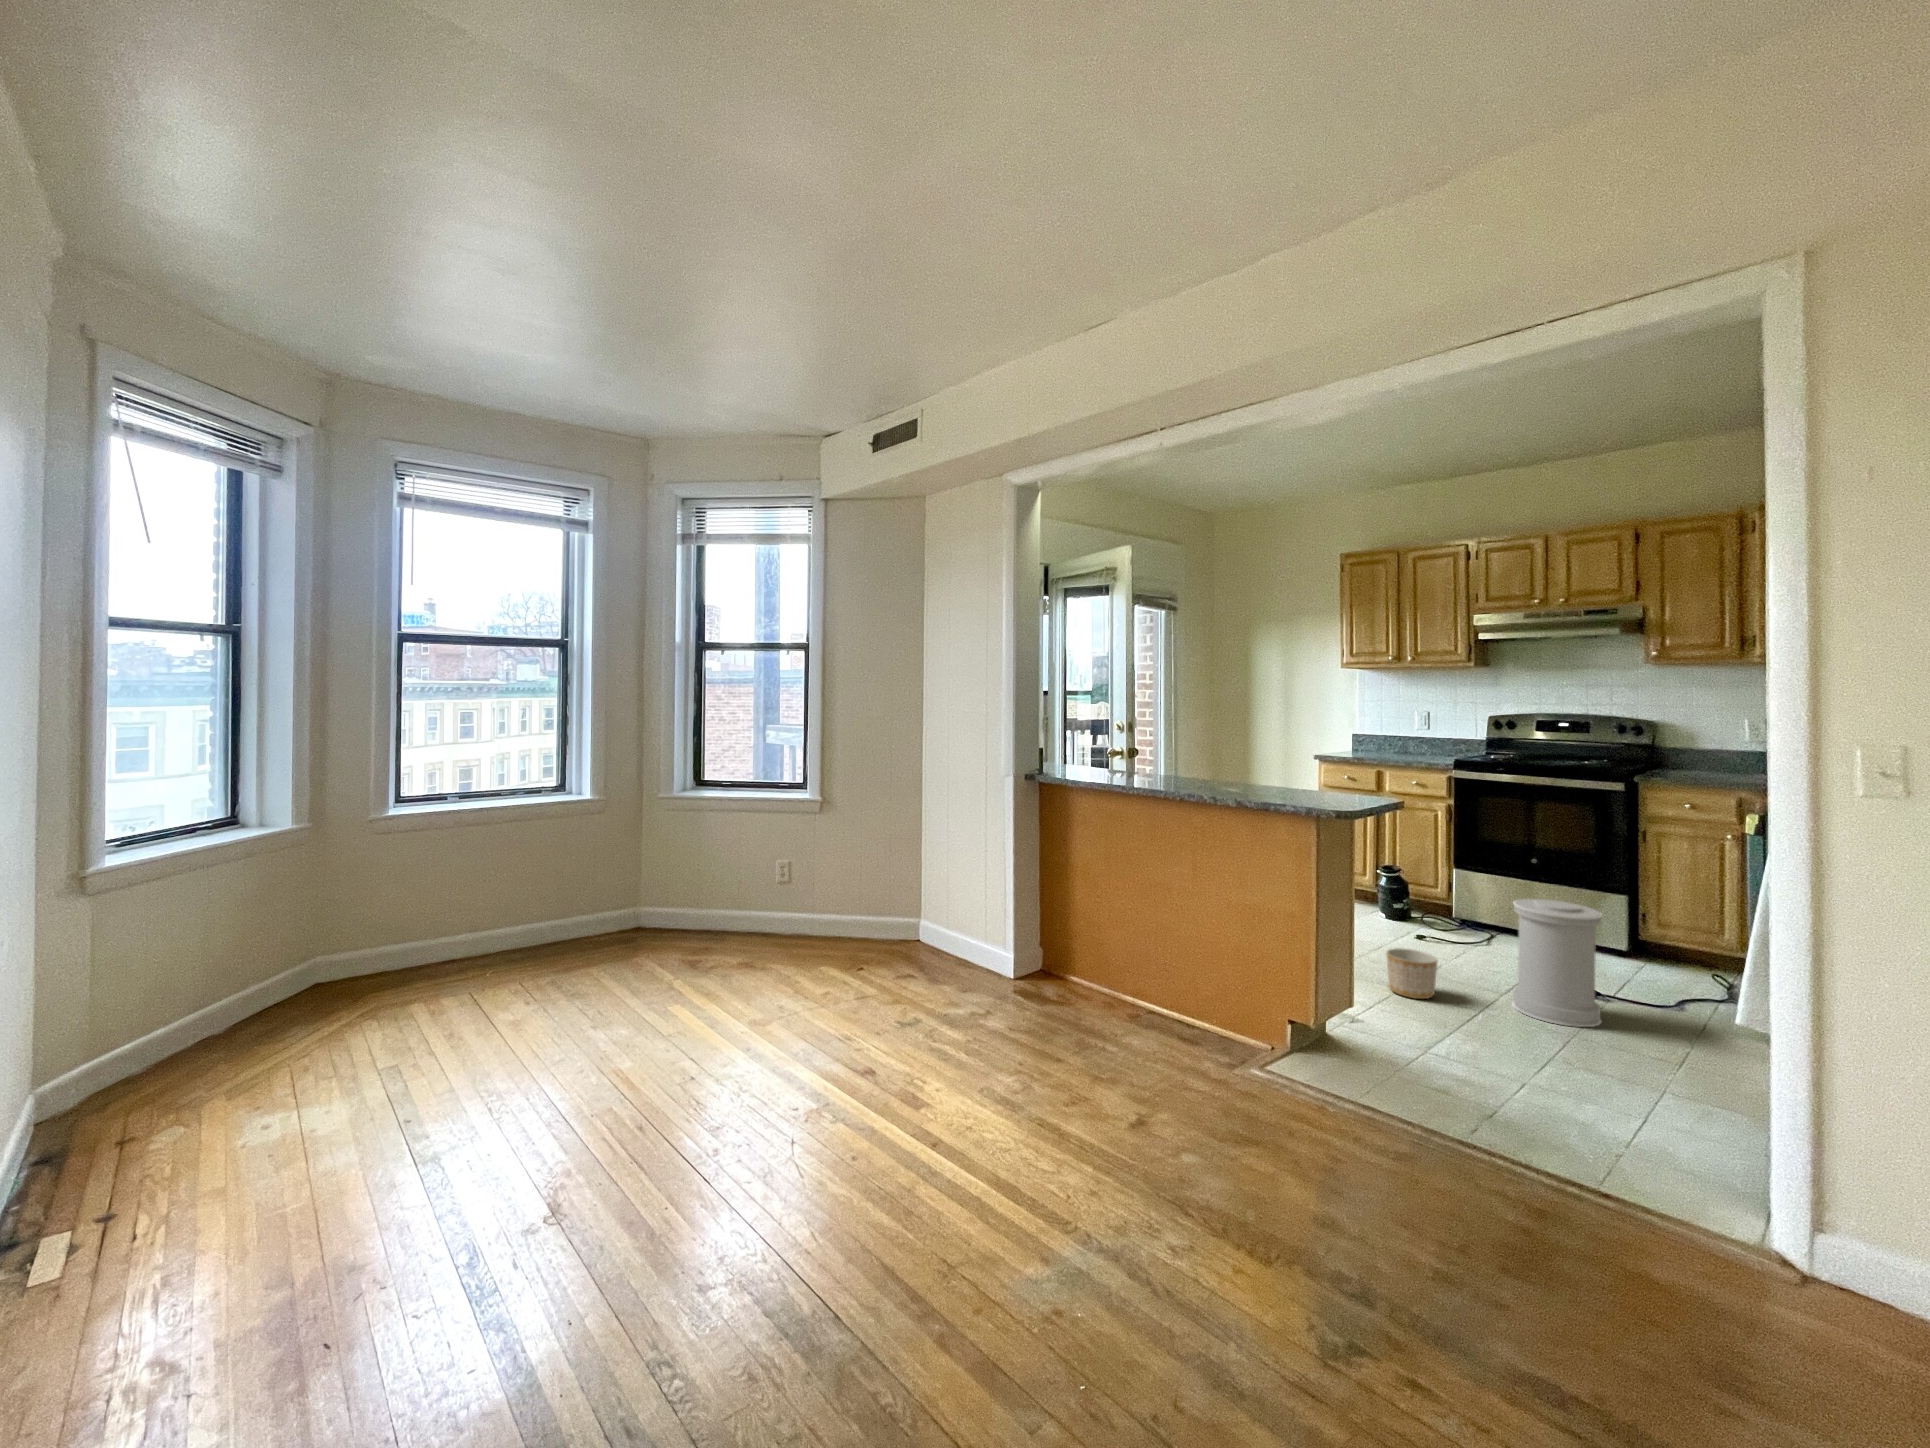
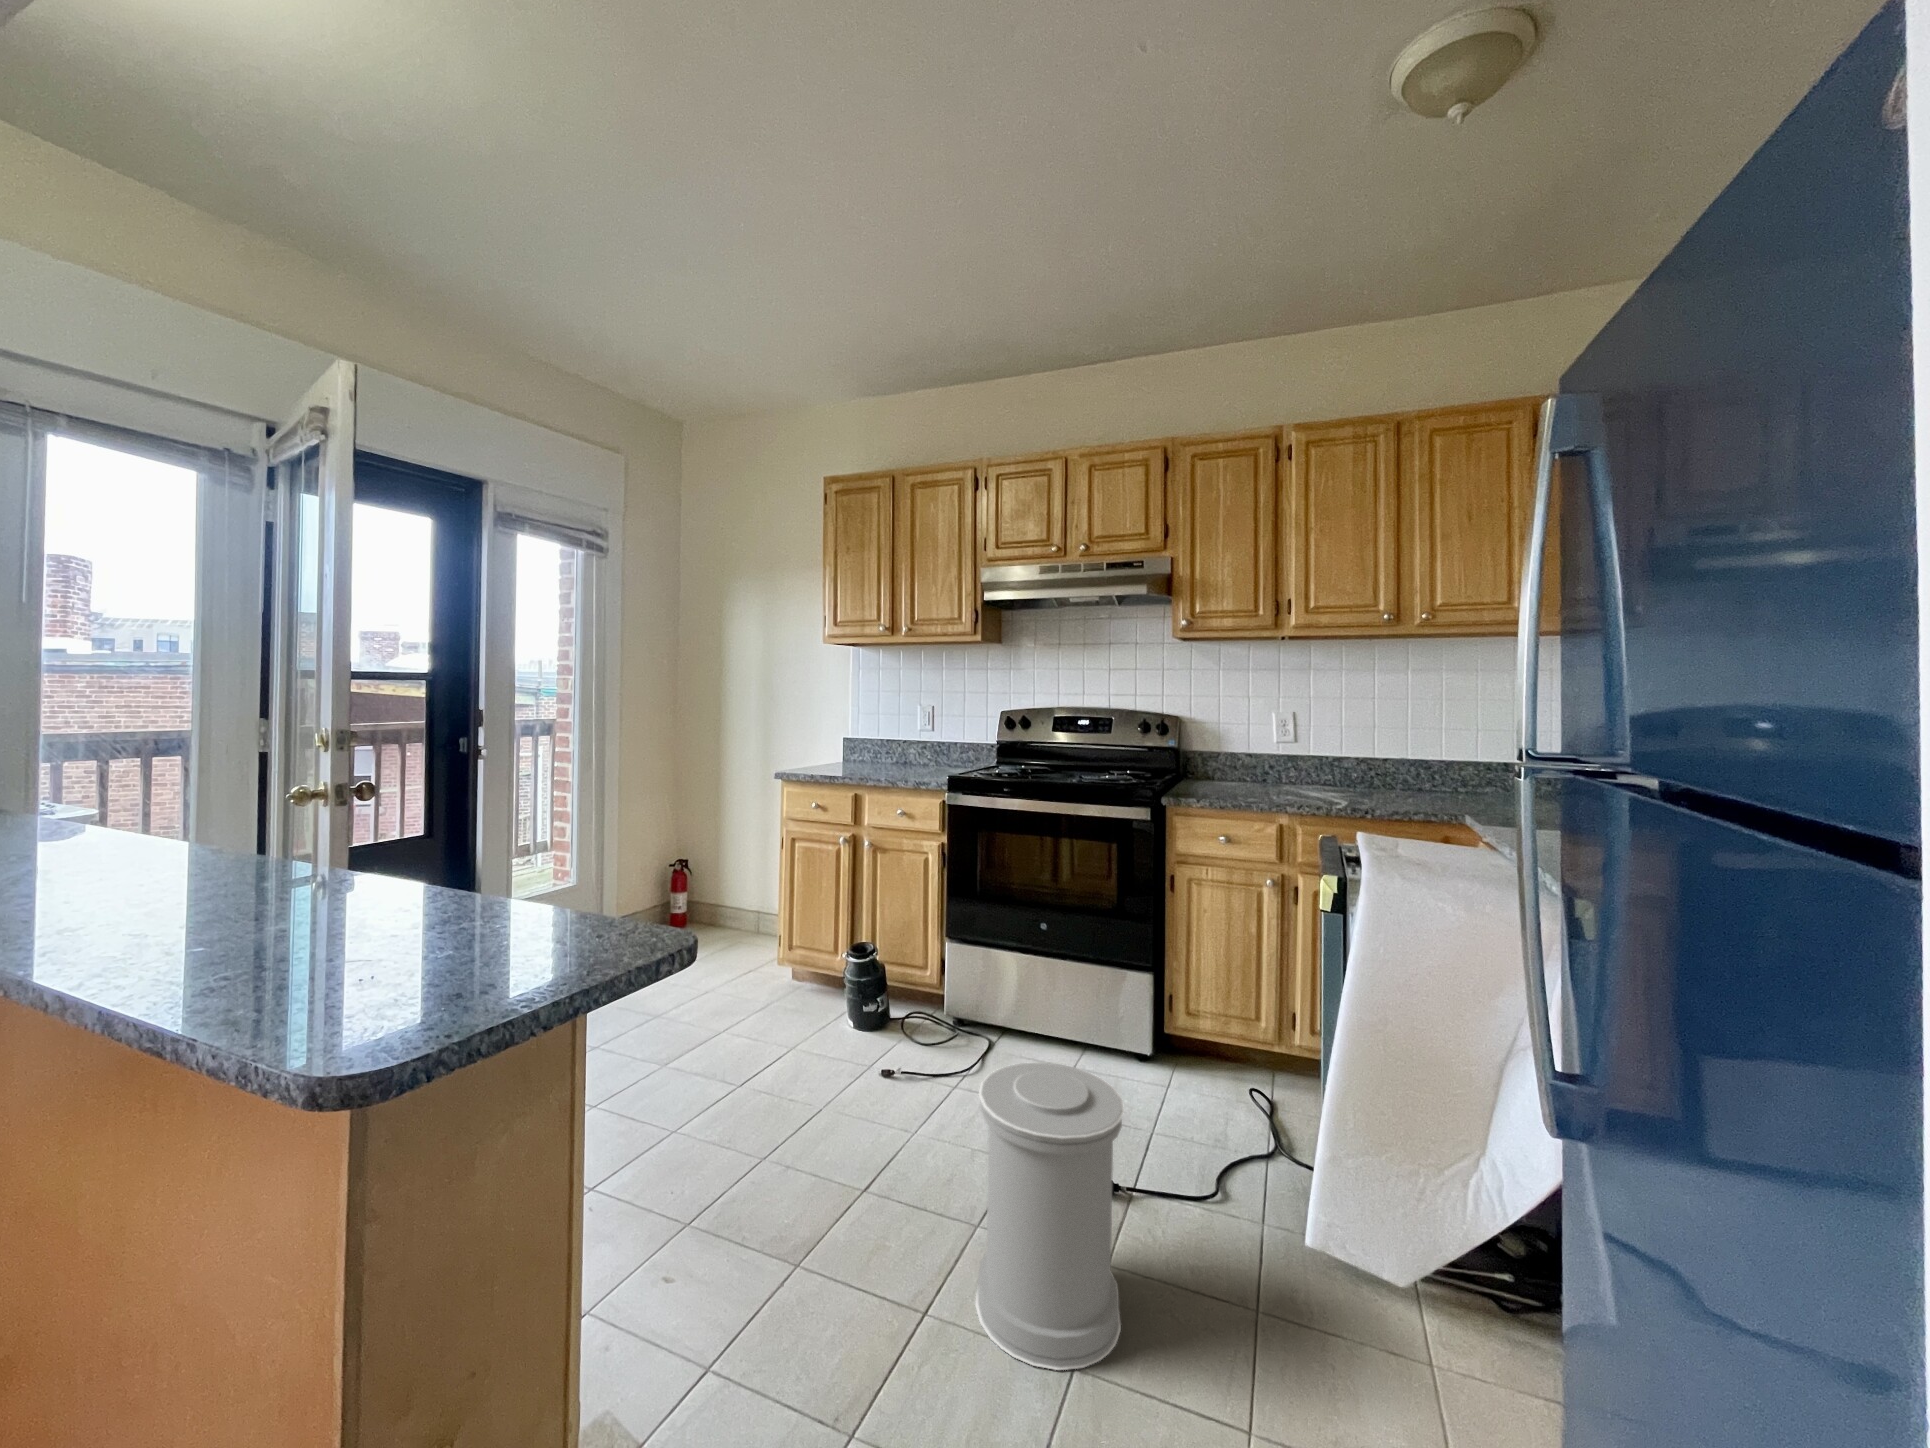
planter: present [1386,948,1437,999] -> none [751,1194,846,1334]

